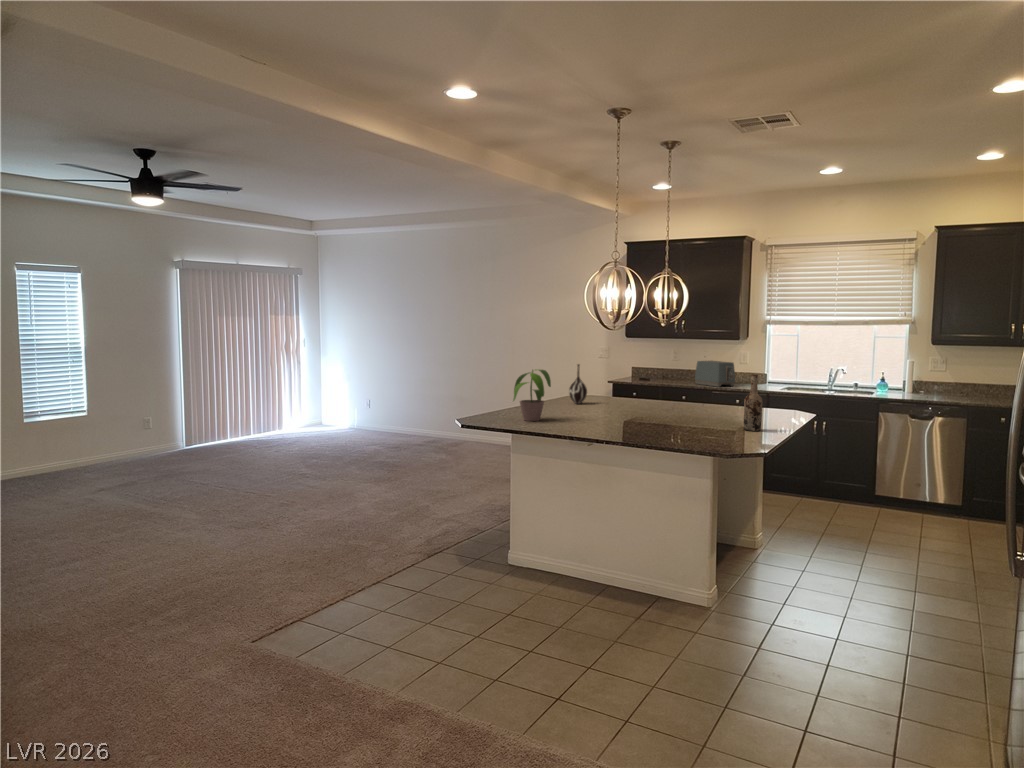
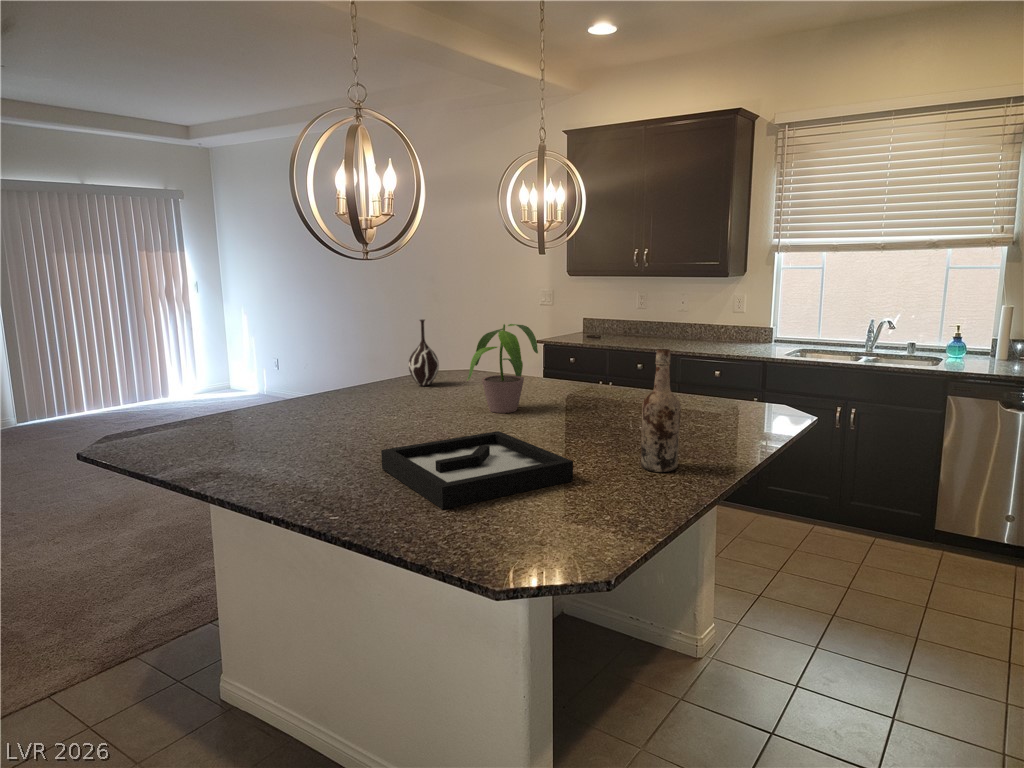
toaster: present [695,361,735,387] -> none [660,308,719,349]
potted plant: present [513,370,551,421] -> present [467,324,538,413]
decorative tray: none [624,416,719,440] -> present [381,431,573,509]

